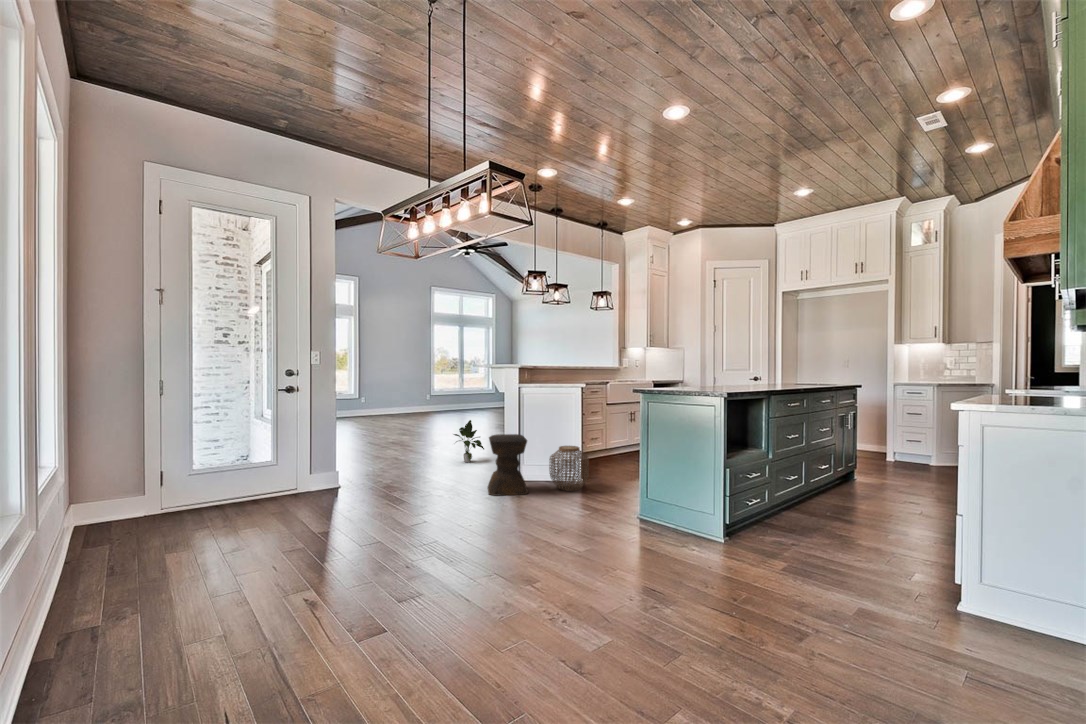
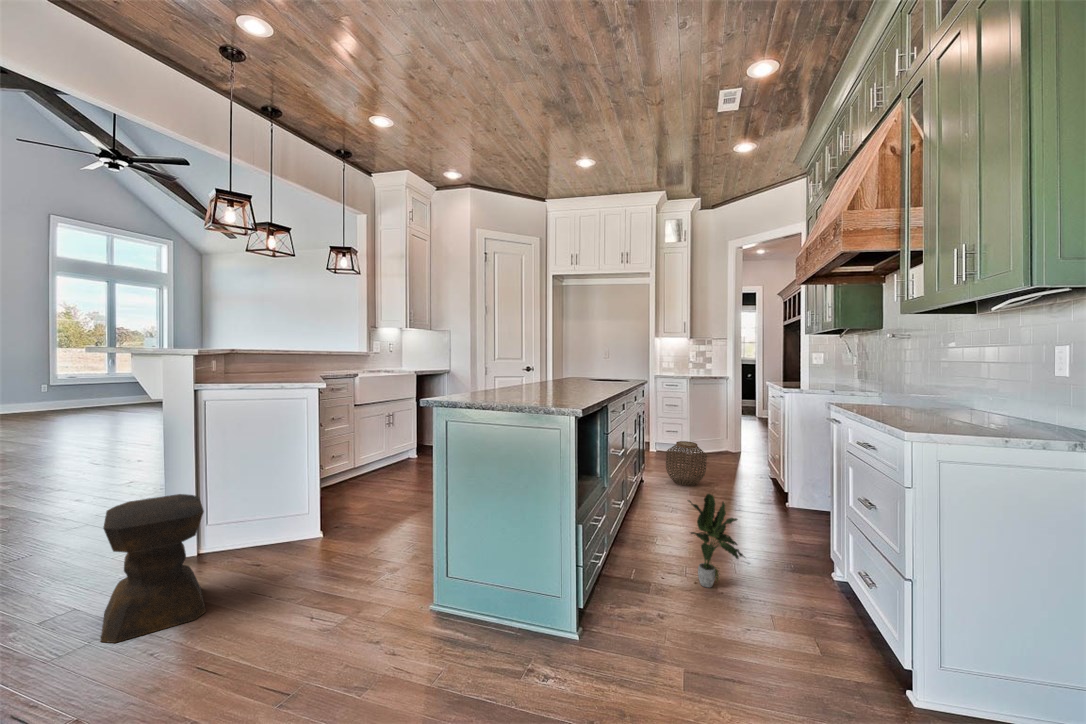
potted plant: present [454,420,484,462] -> present [688,494,743,588]
woven basket: present [549,446,589,491] -> present [666,441,707,486]

